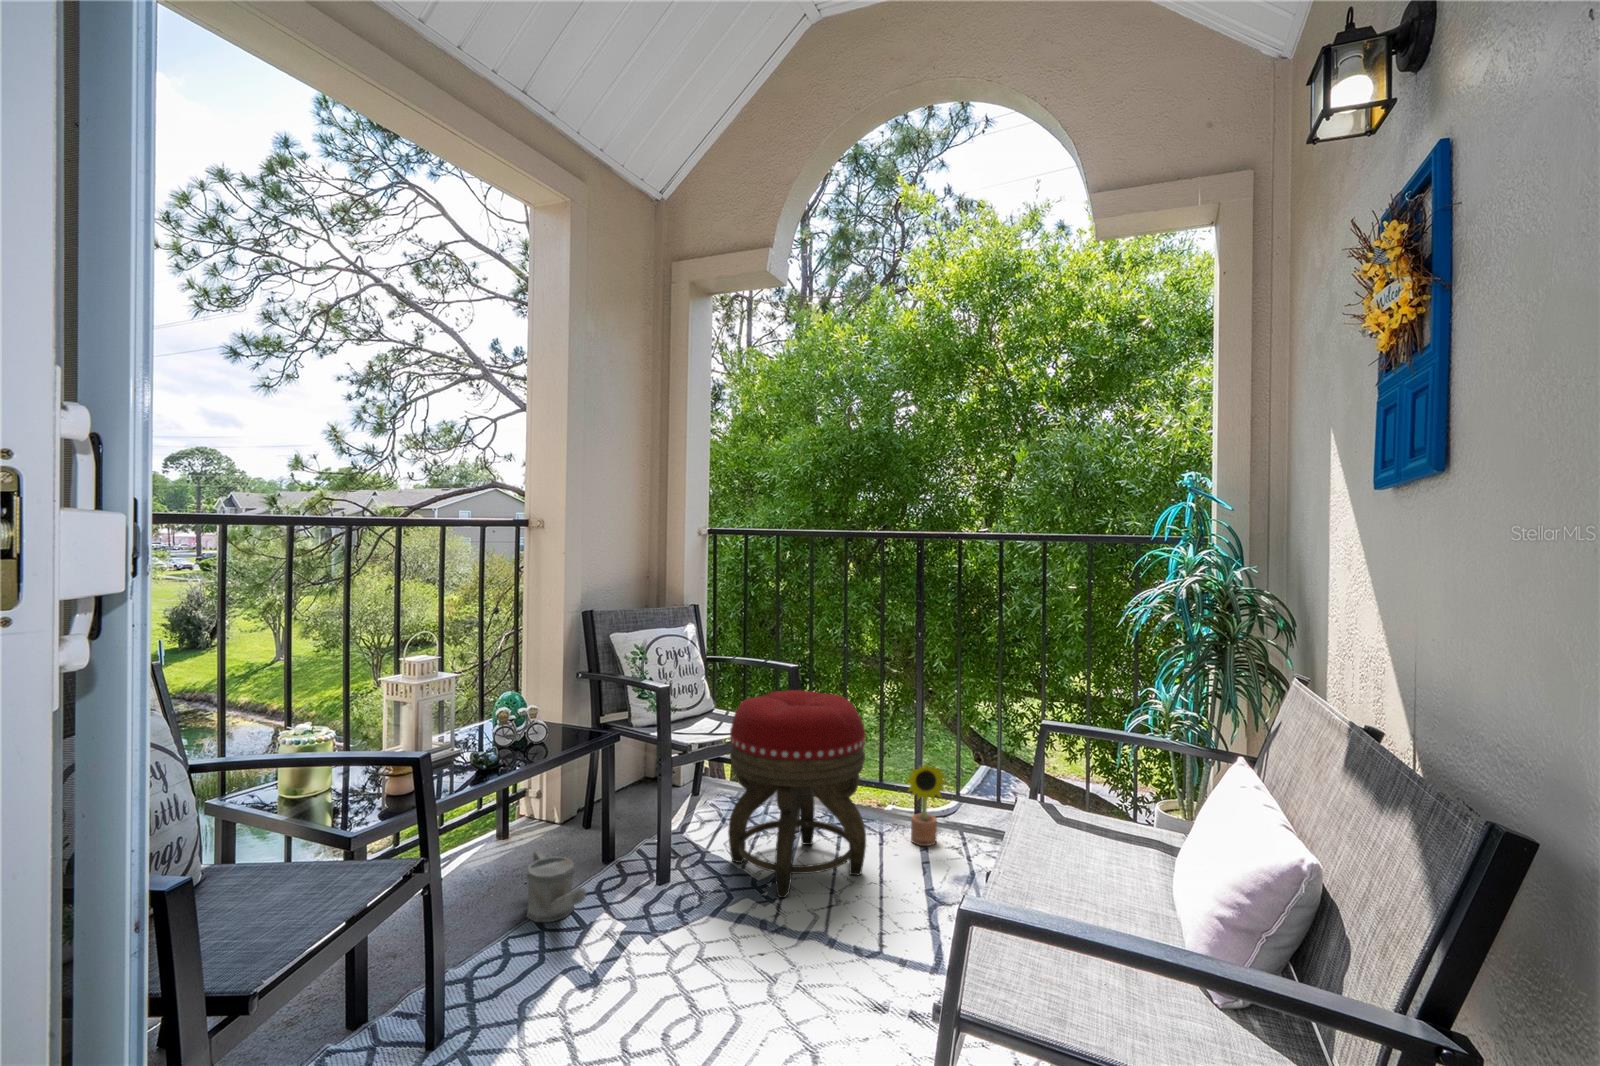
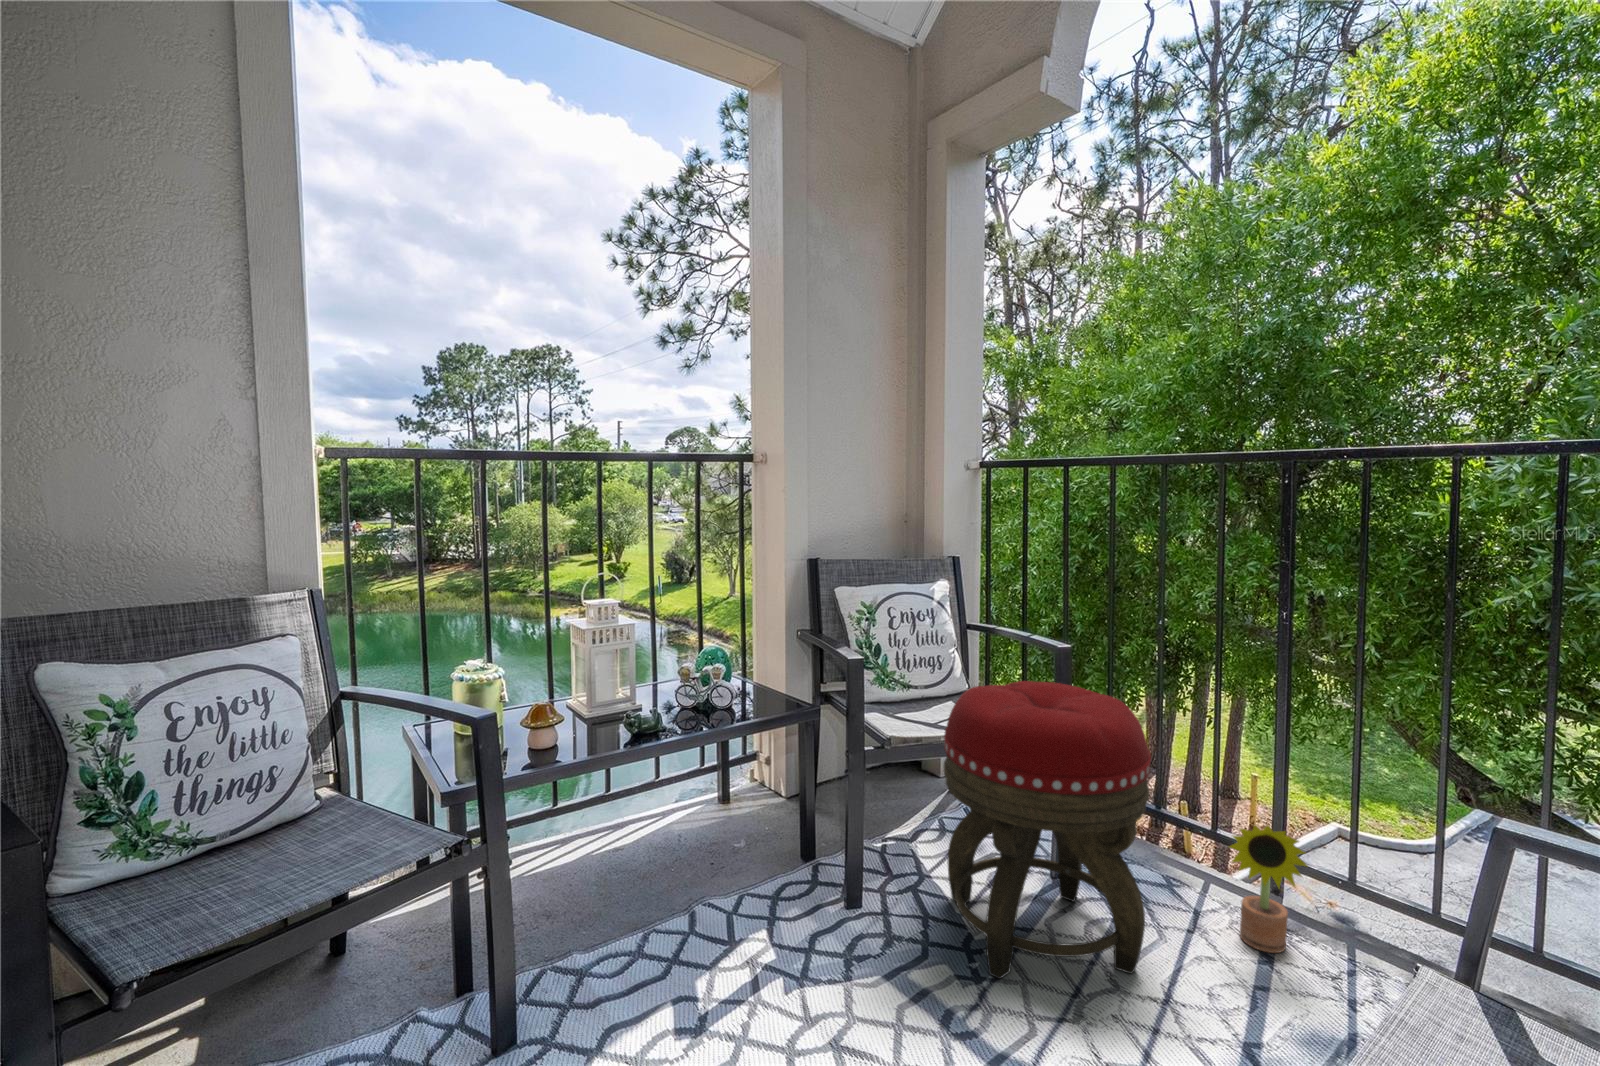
watering can: present [527,850,586,922] -> none [680,833,738,926]

